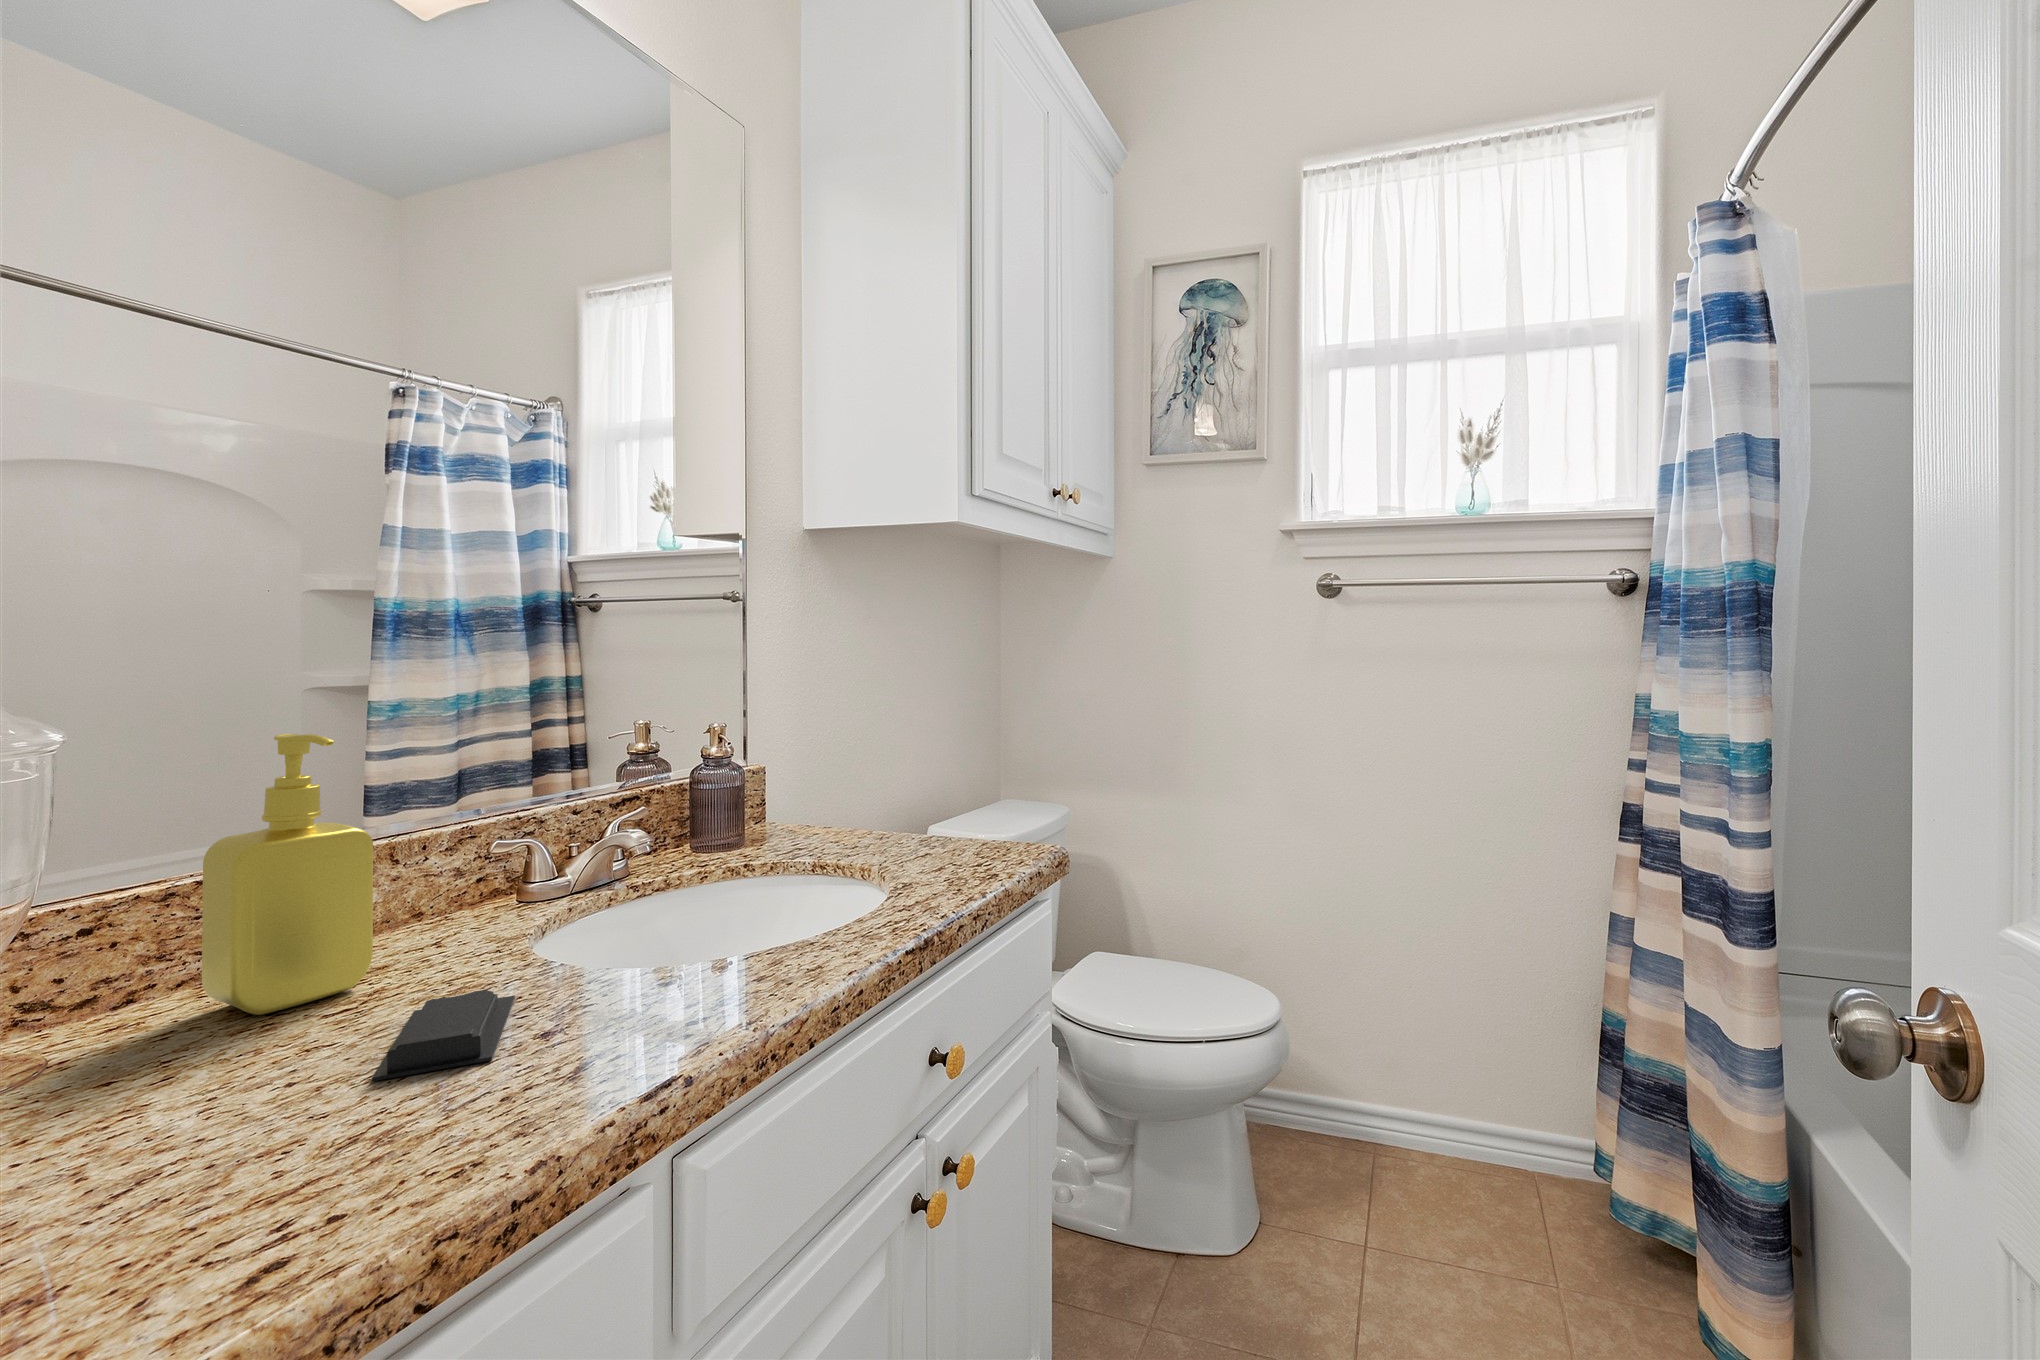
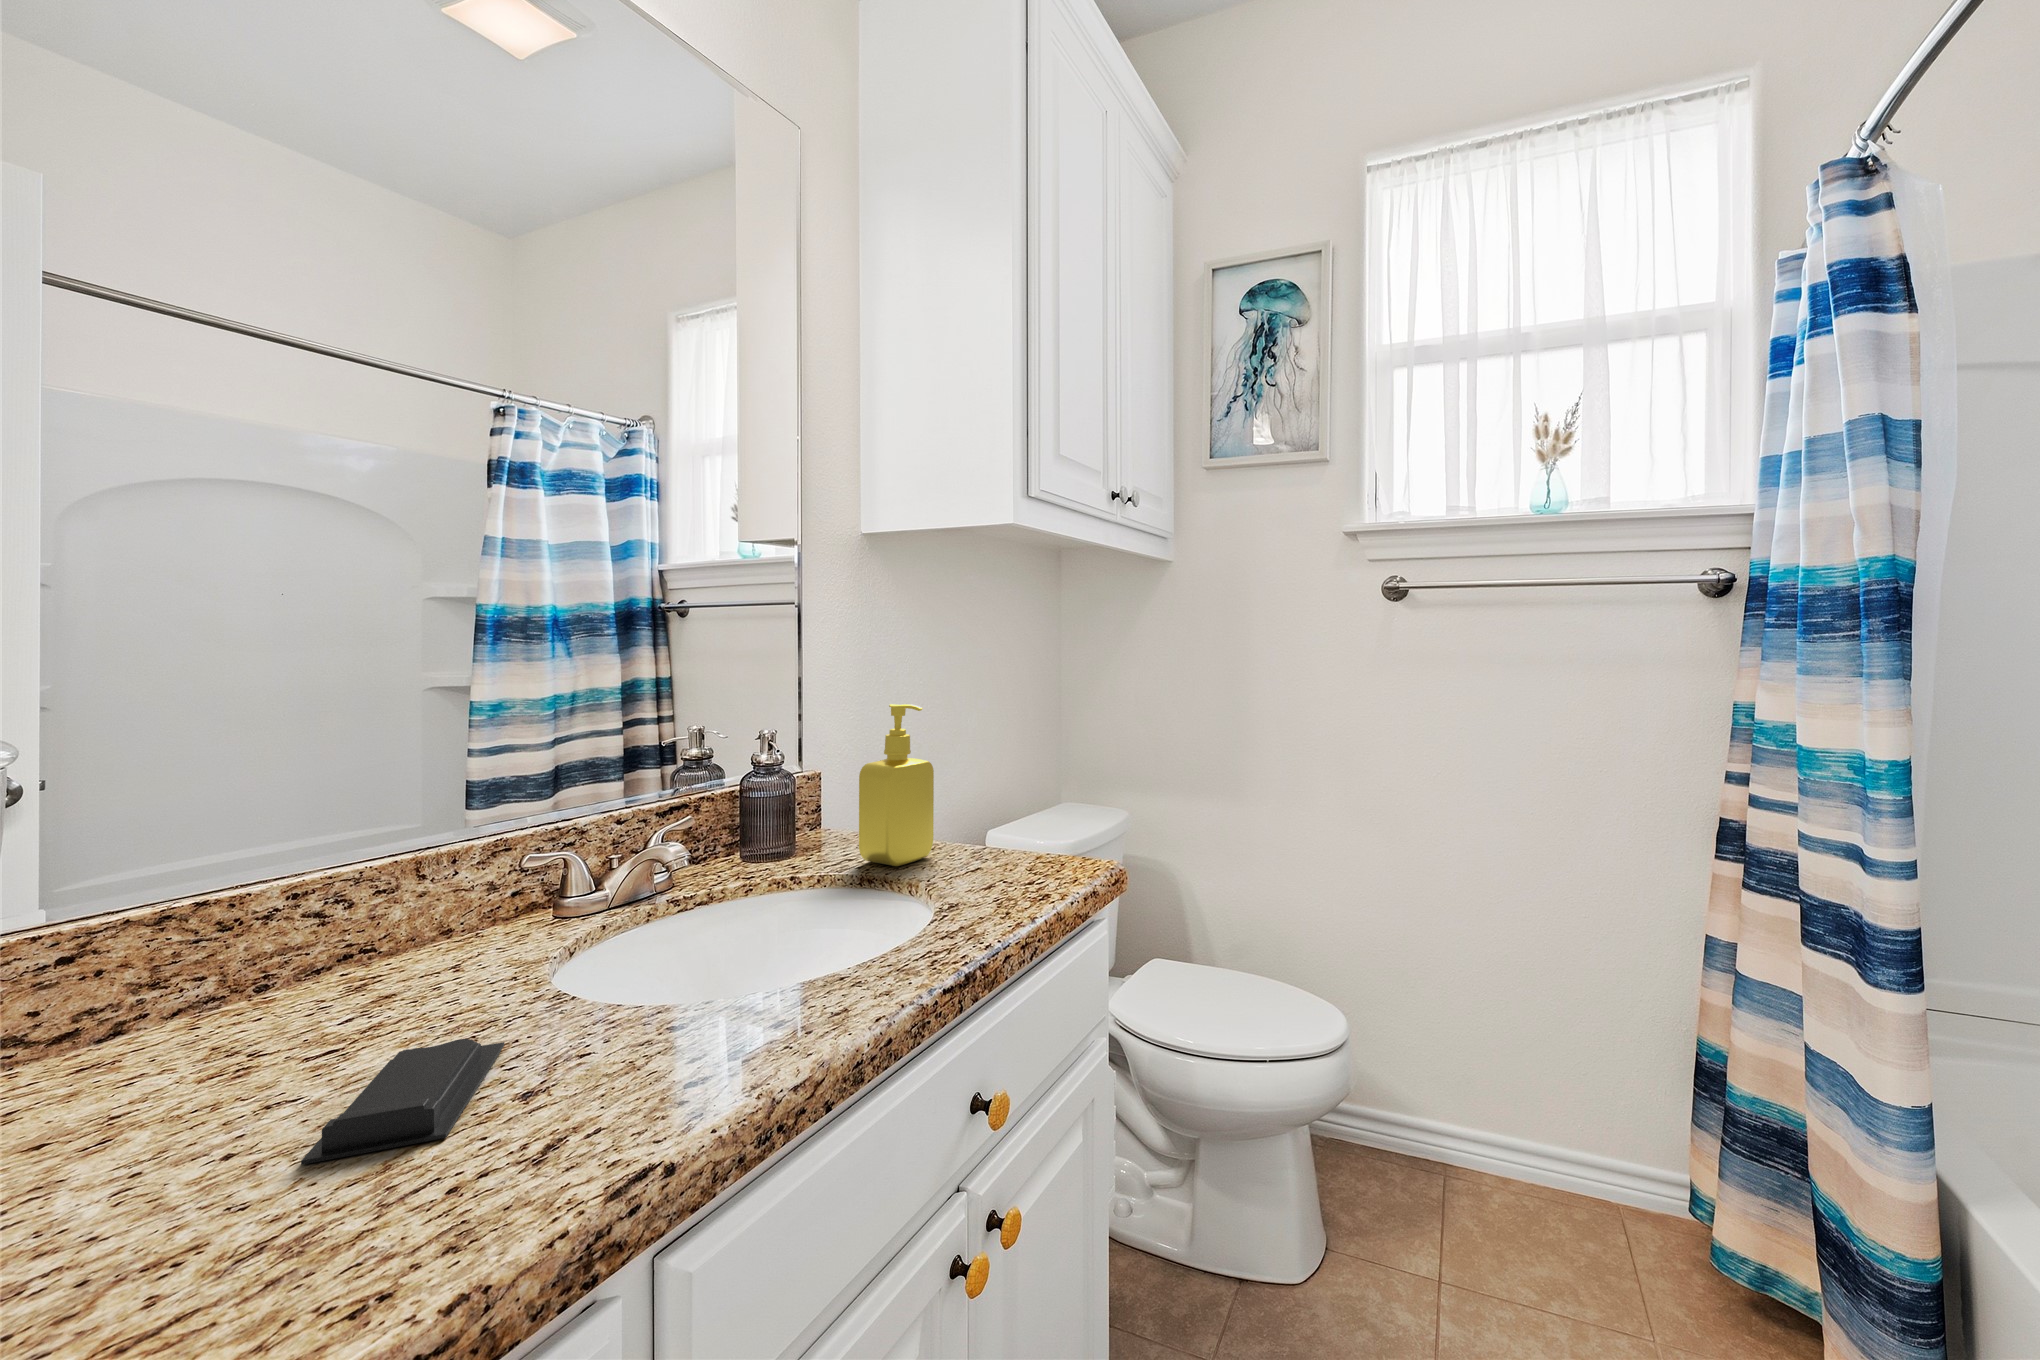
soap dispenser: present [202,734,373,1015] -> present [859,704,934,866]

